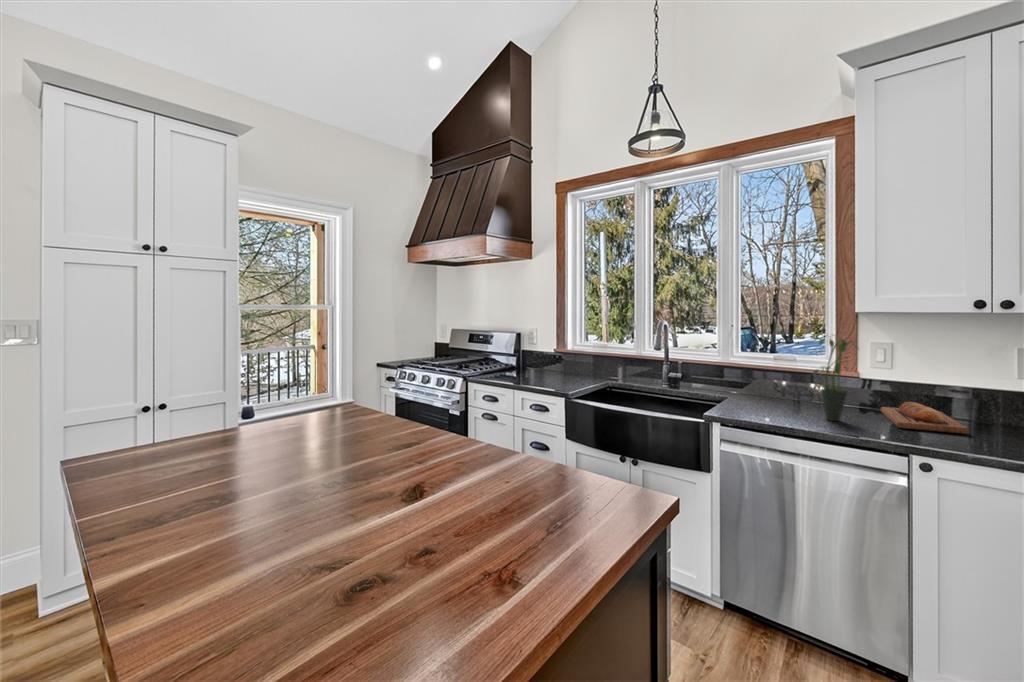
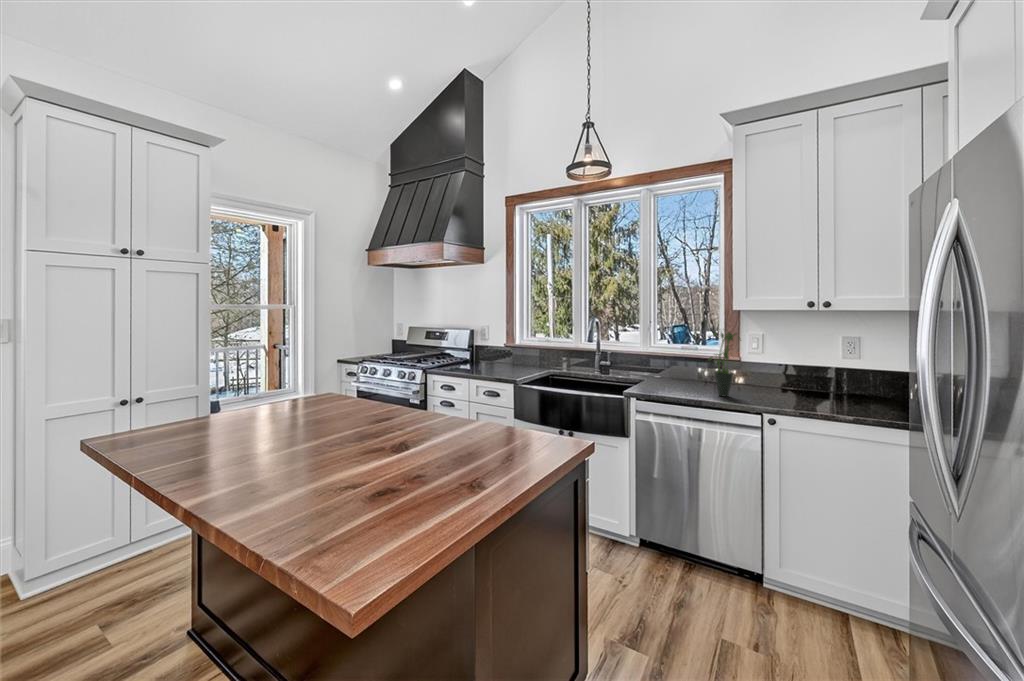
bread loaf: present [881,402,968,434] -> none [762,381,815,403]

